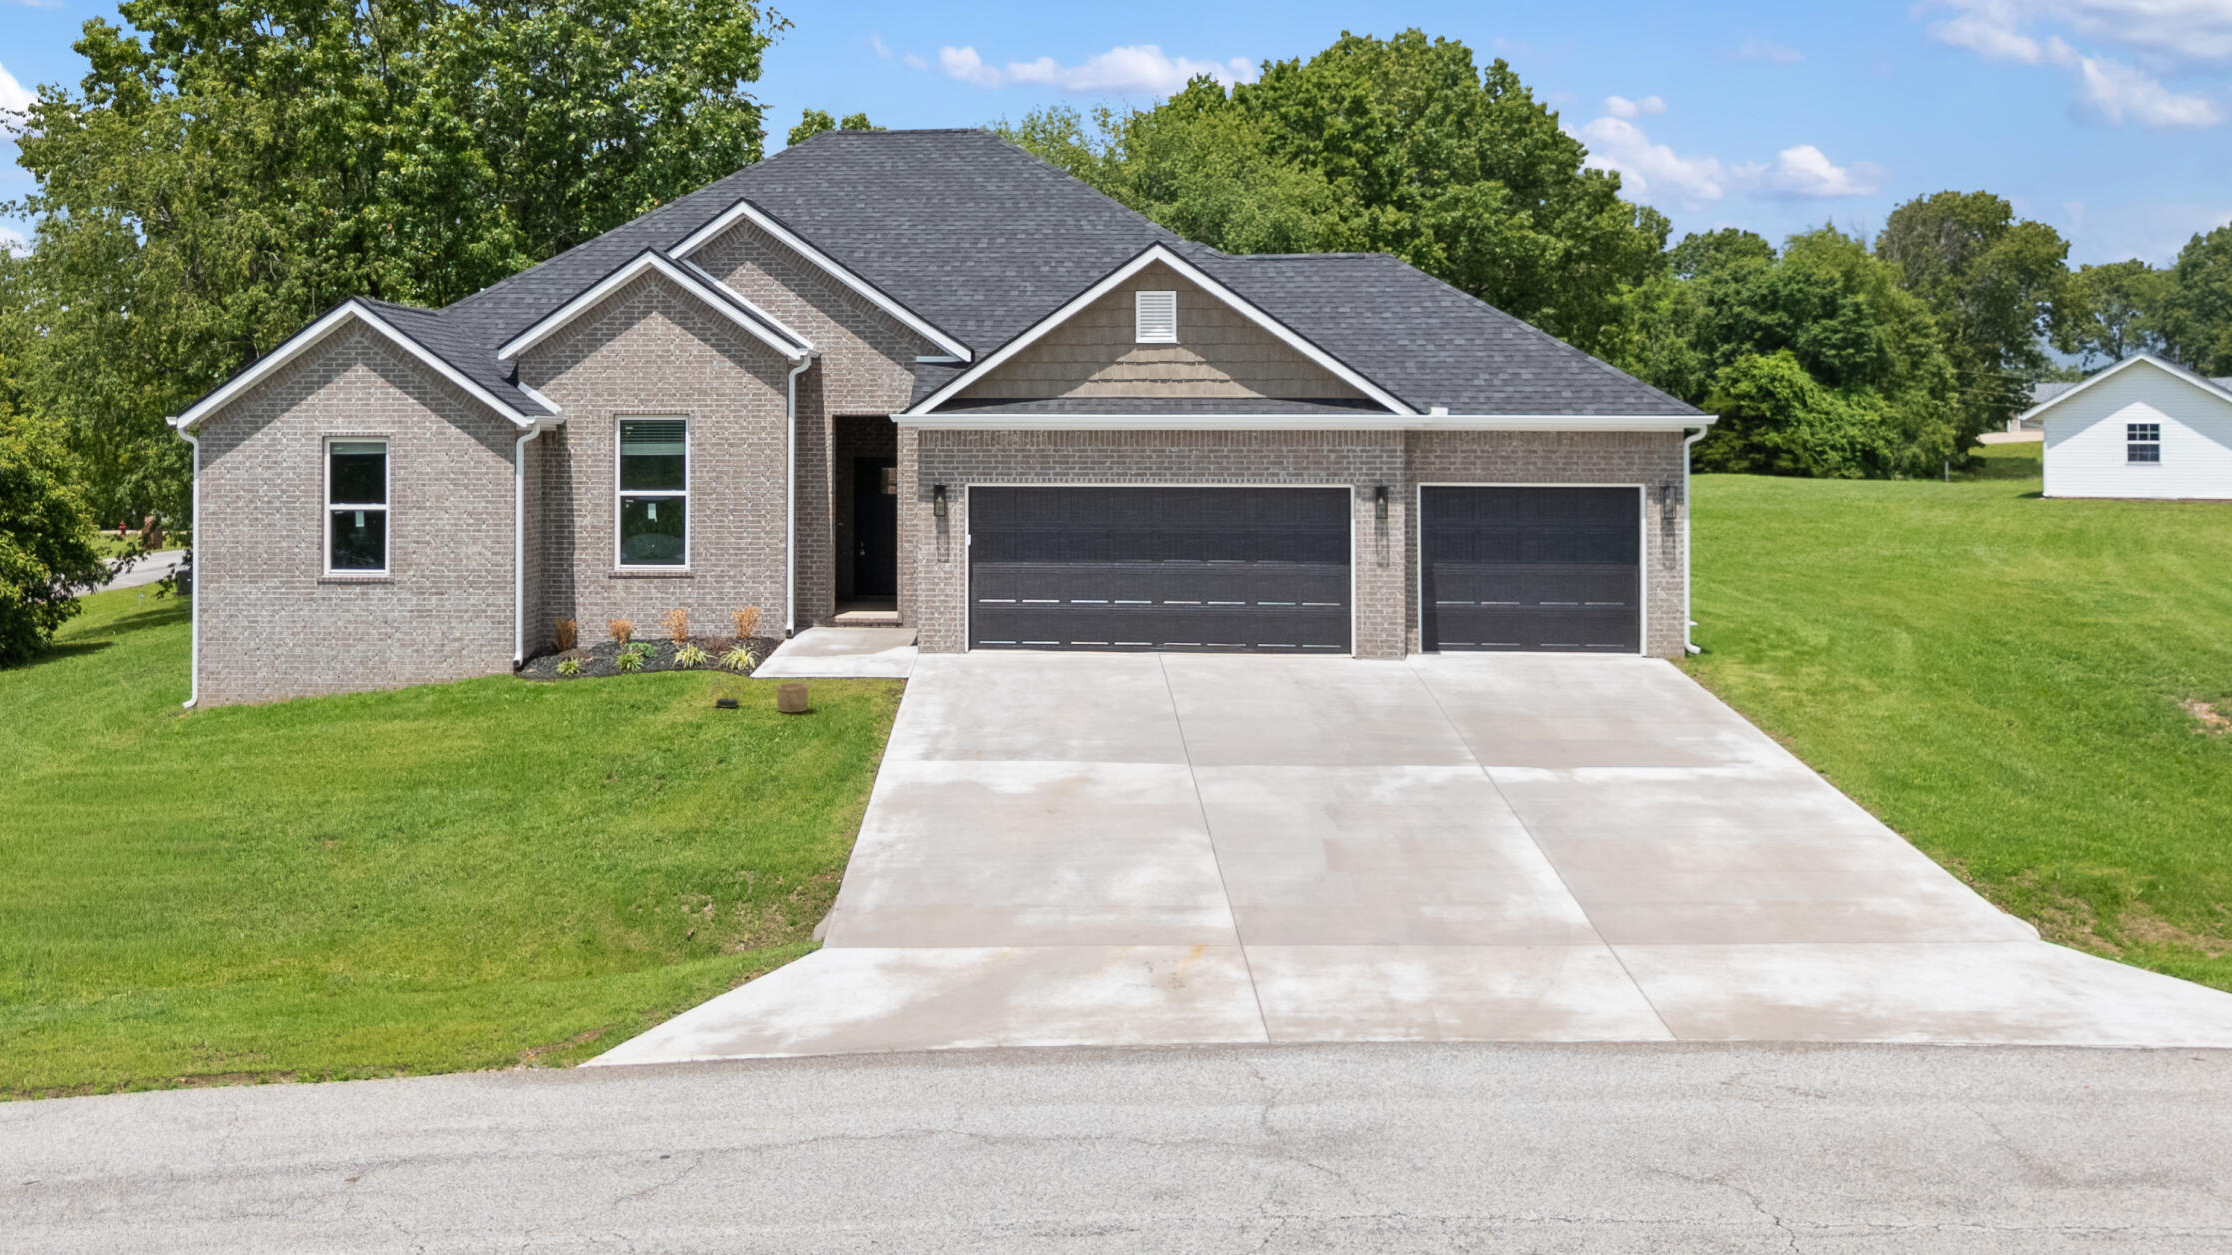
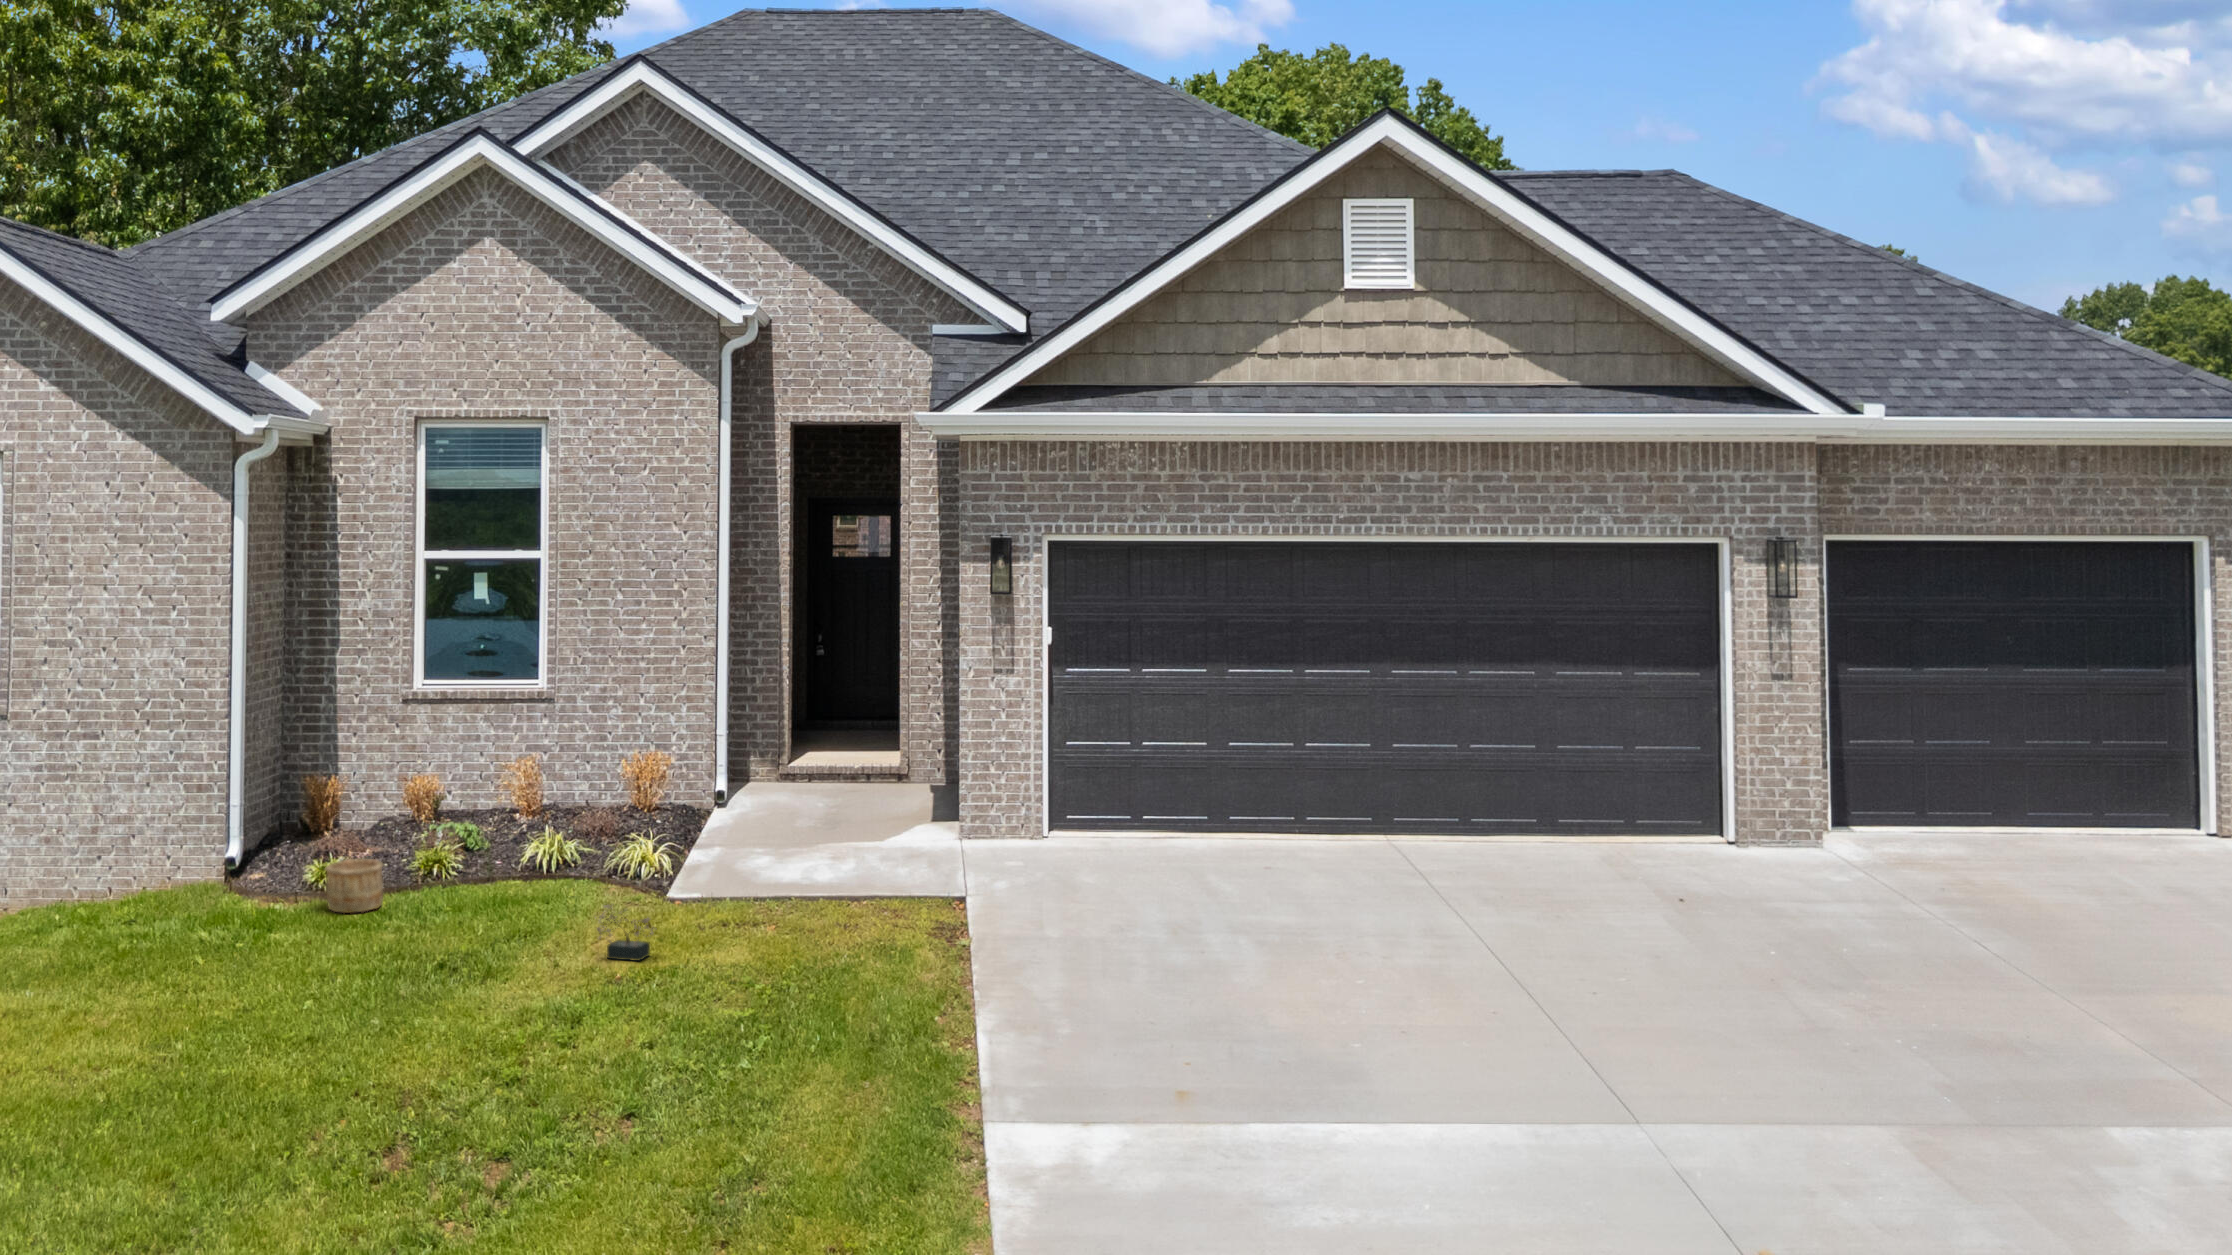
wooden bucket: present [777,682,808,713] -> present [325,859,383,913]

